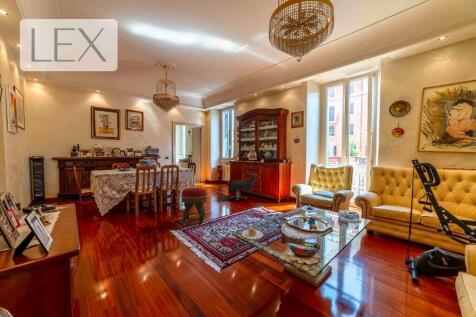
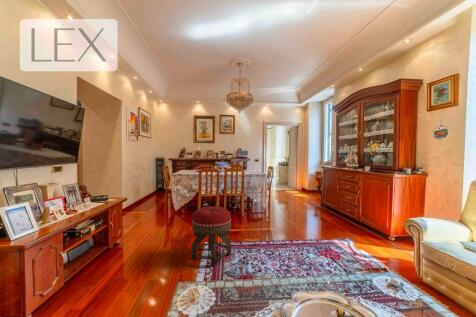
lounge chair: present [230,174,256,198] -> none [303,188,353,227]

